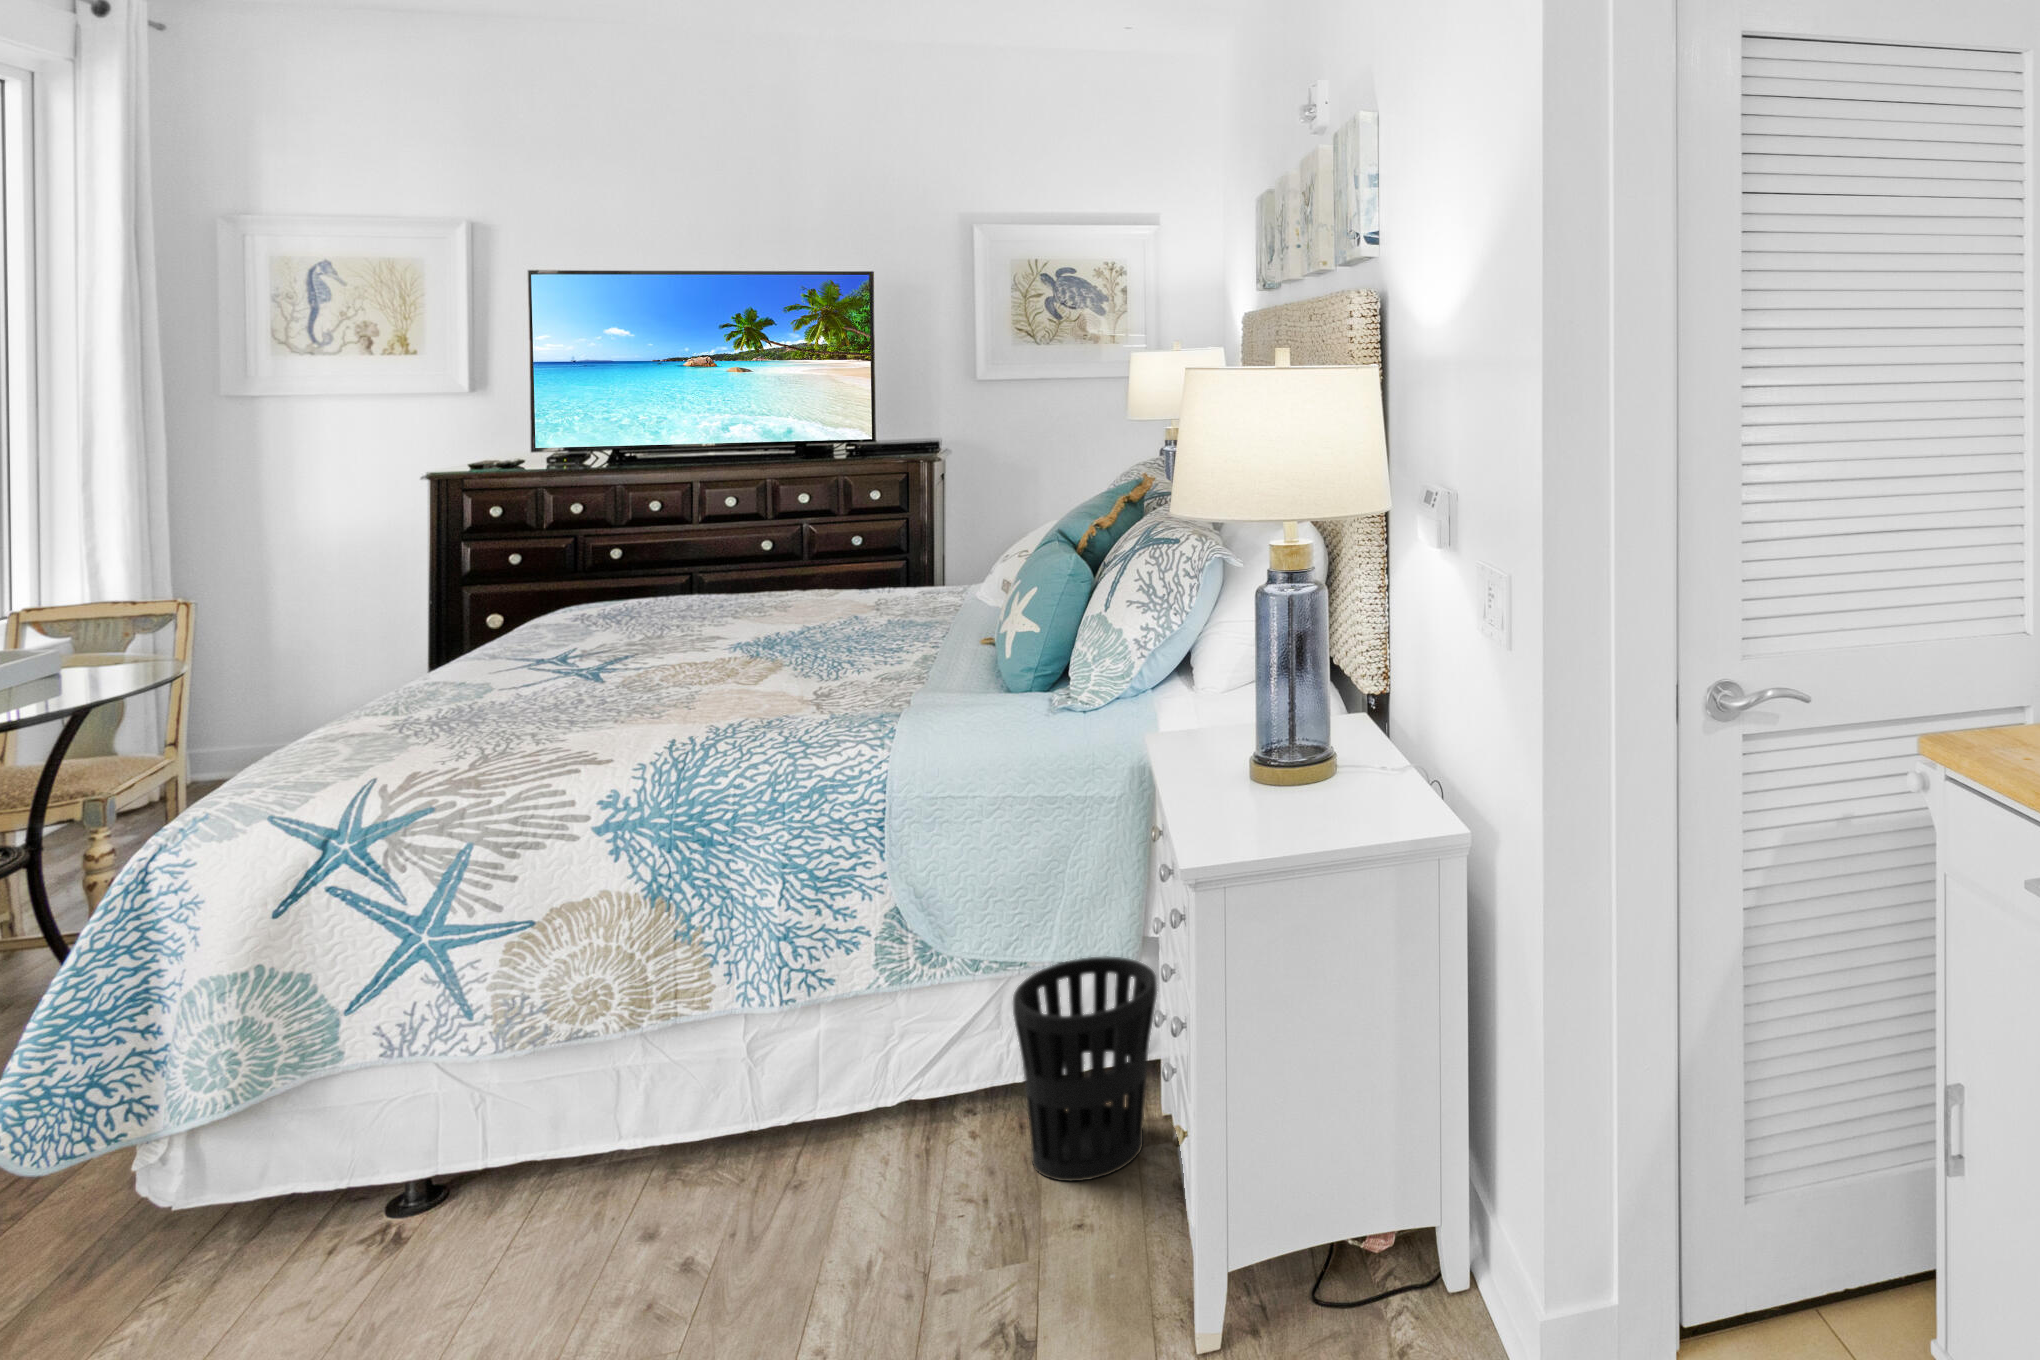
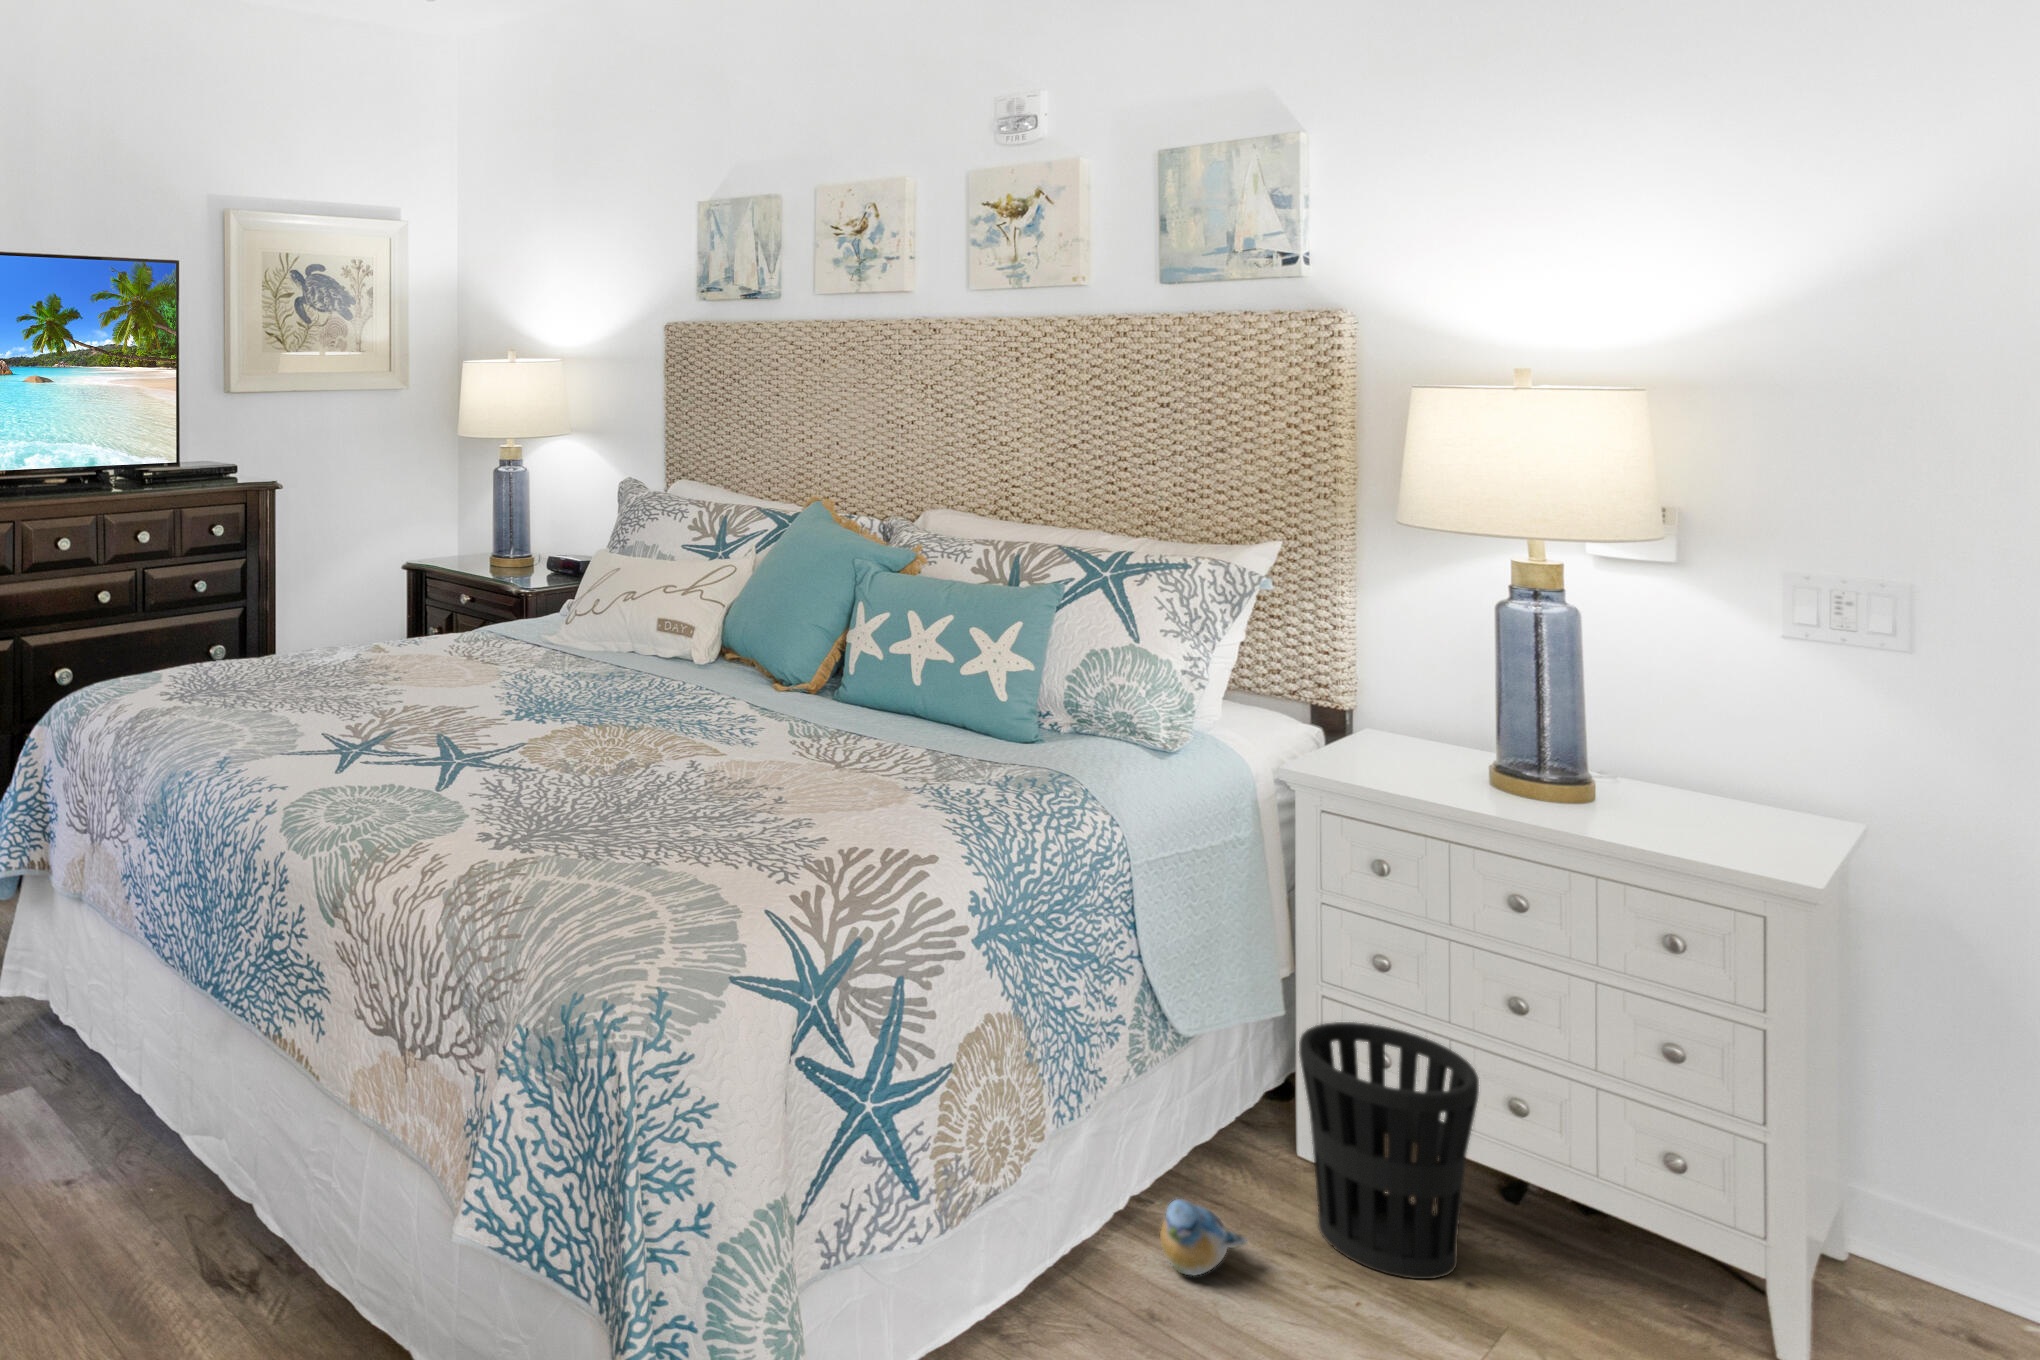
plush toy: none [857,1078,958,1143] -> present [1160,1199,1247,1275]

